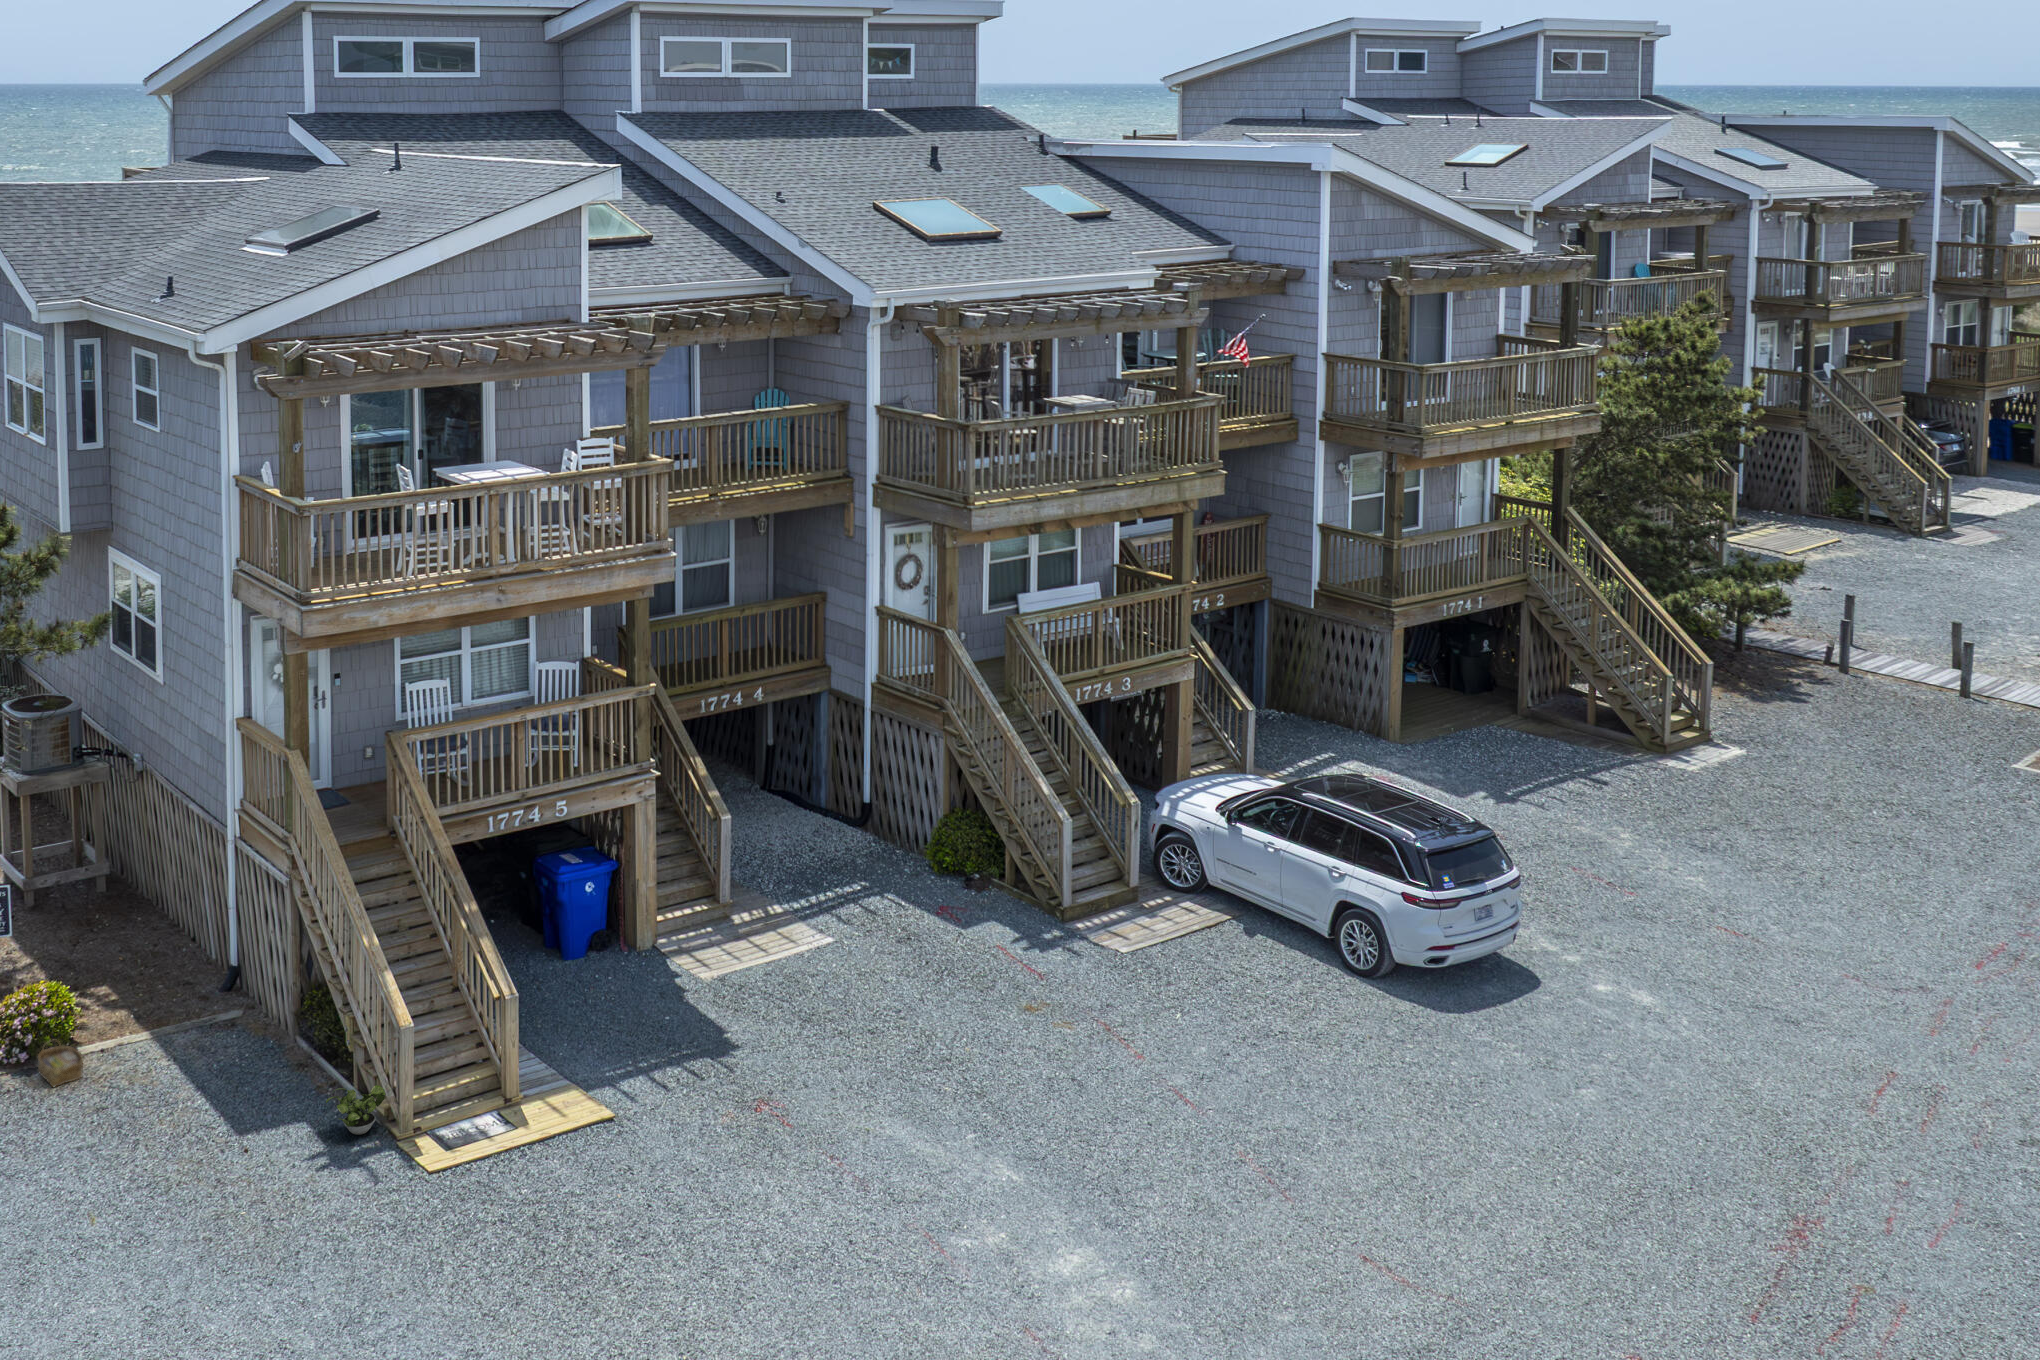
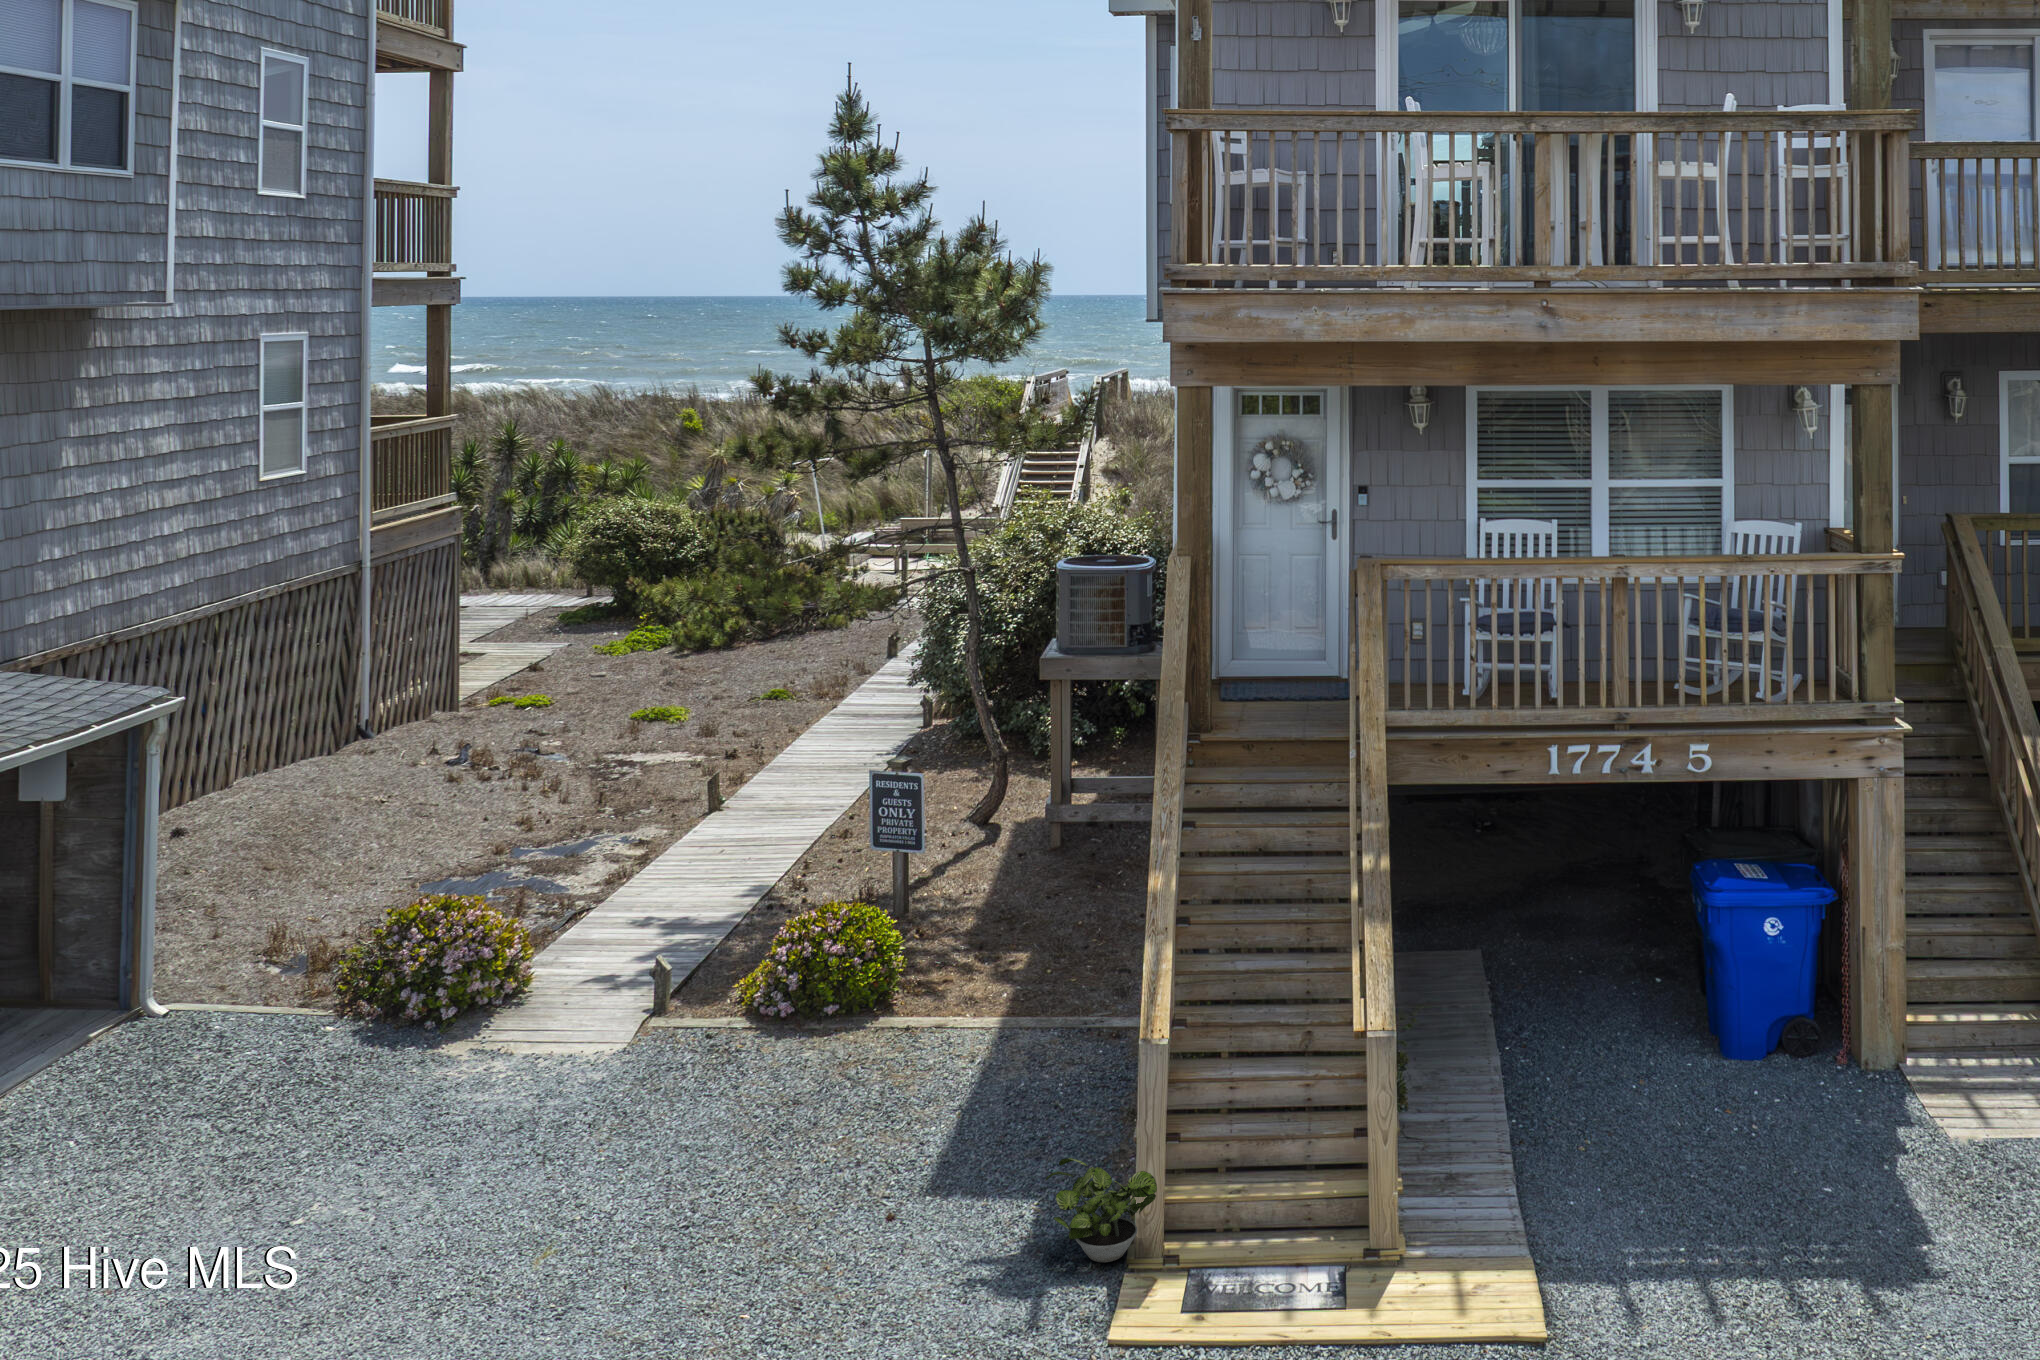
woven basket: present [38,1041,83,1087] -> none [783,985,849,1060]

